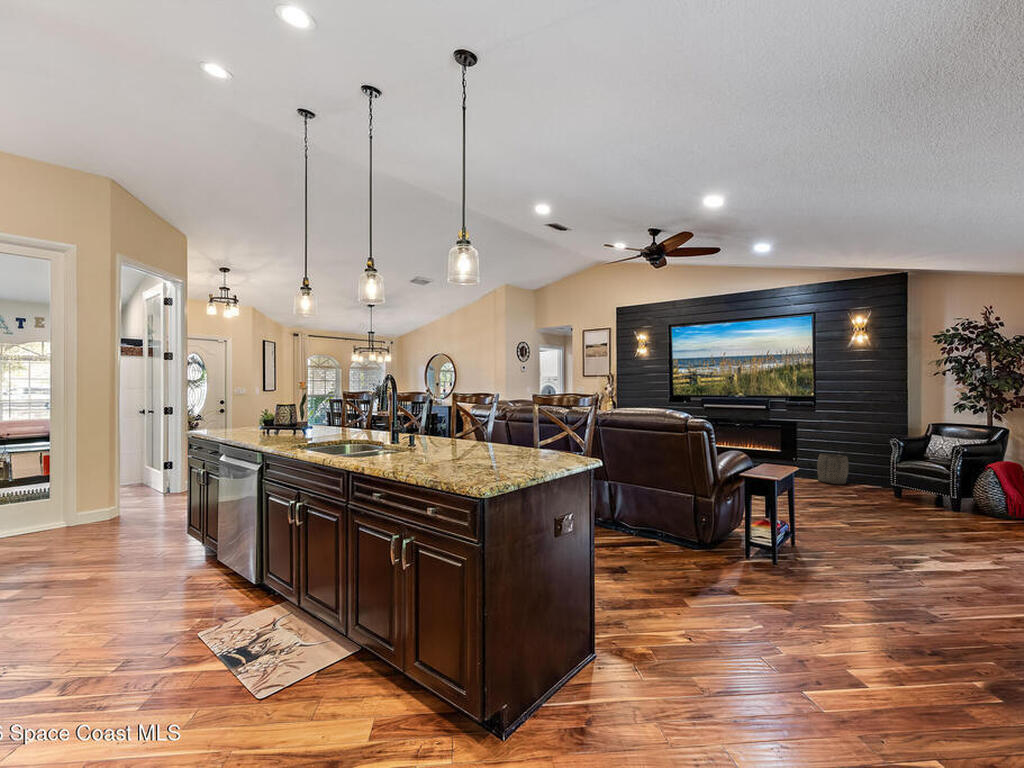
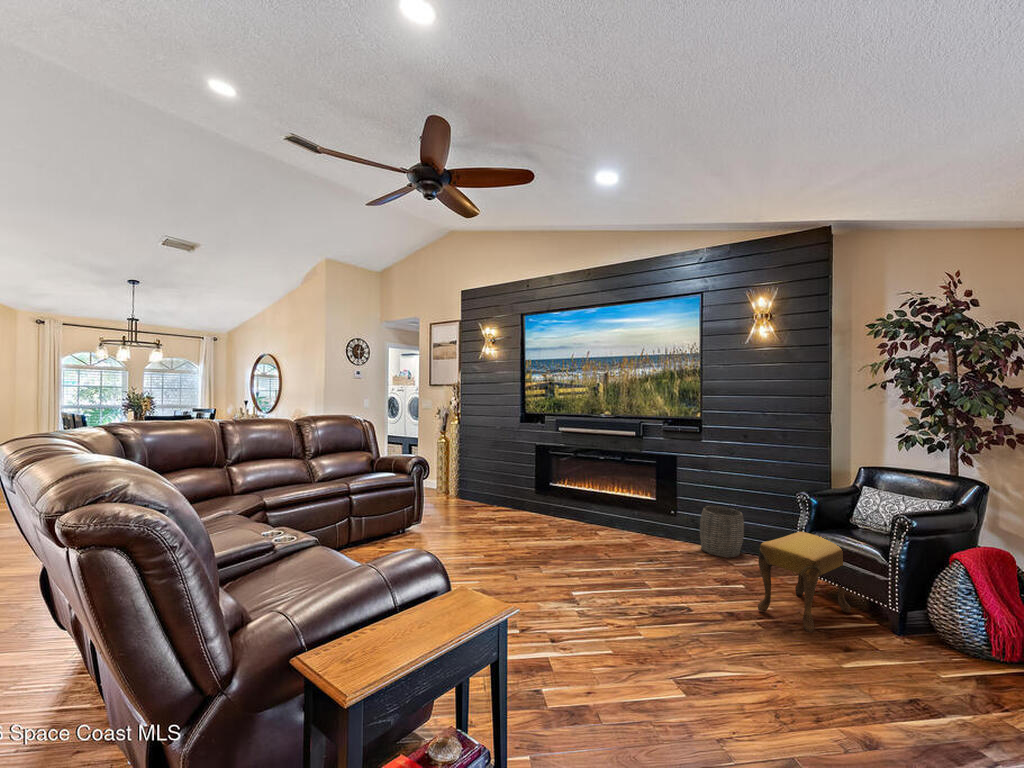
footstool: none [871,460,928,509] -> present [758,532,851,632]

